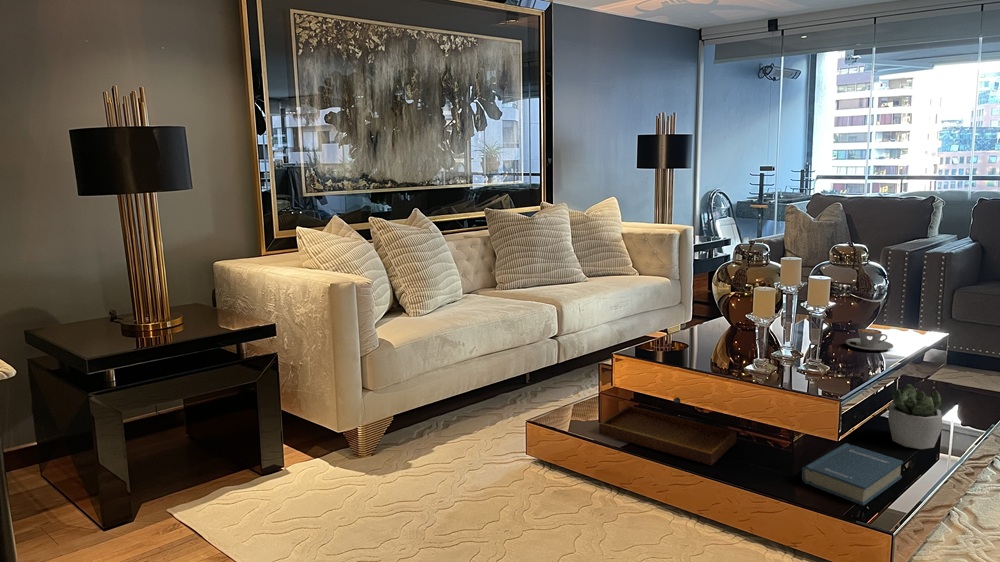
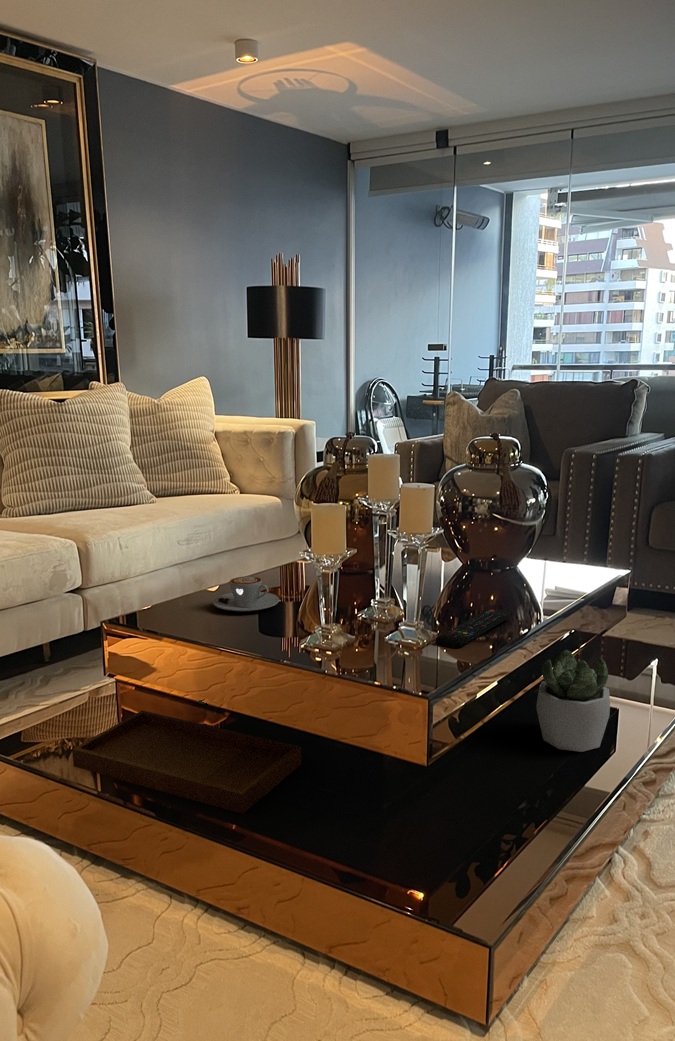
coffee cup: present [846,329,893,351] -> present [213,576,279,612]
remote control: none [827,355,872,378] -> present [436,609,512,648]
hardback book: present [802,443,903,506] -> none [384,754,542,869]

